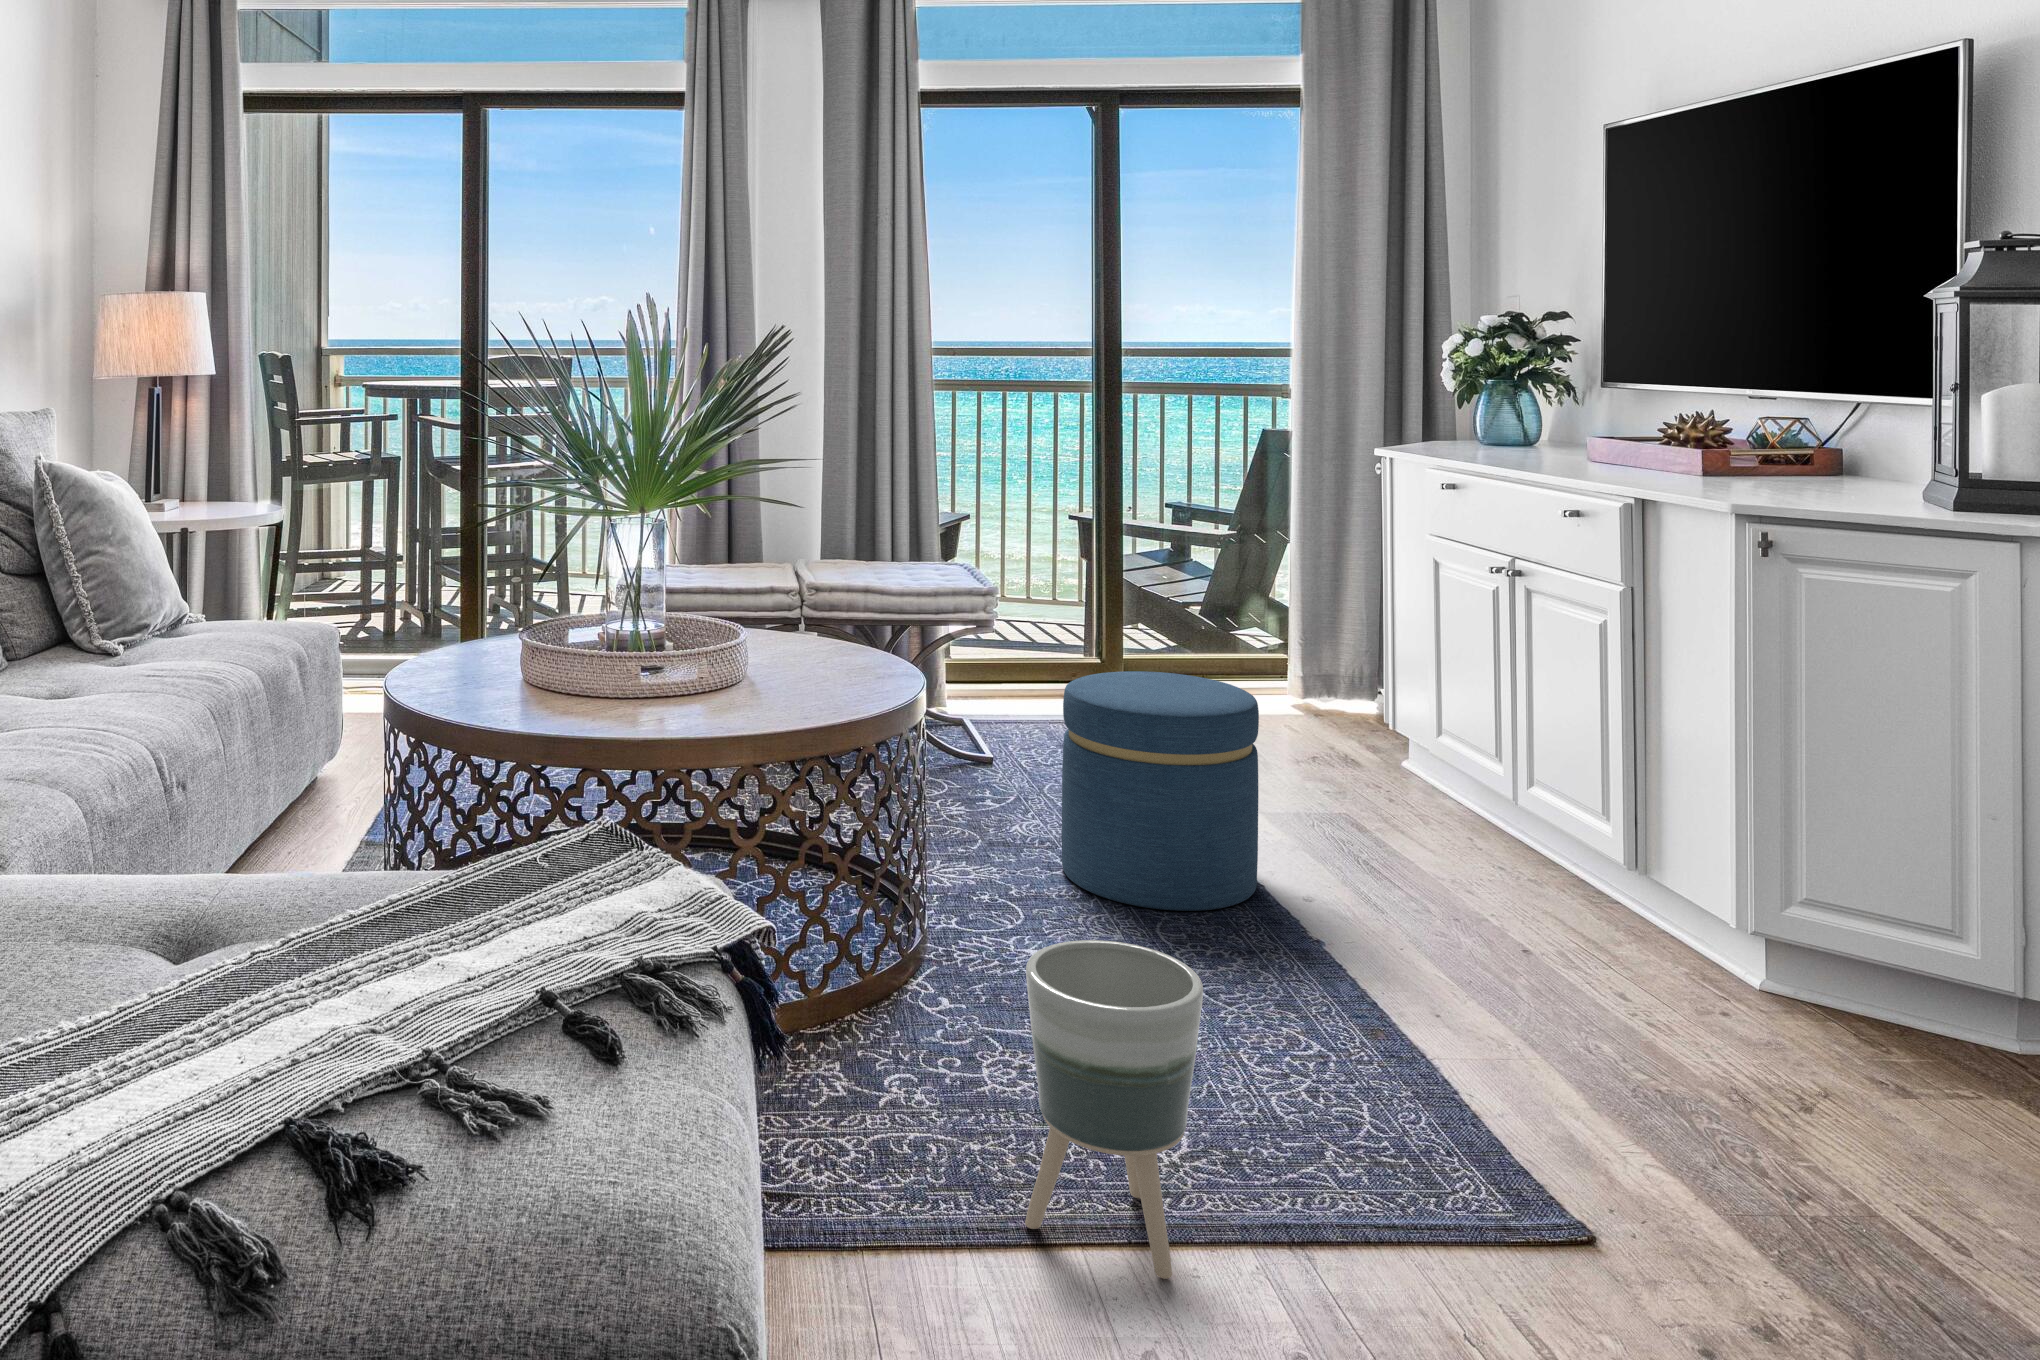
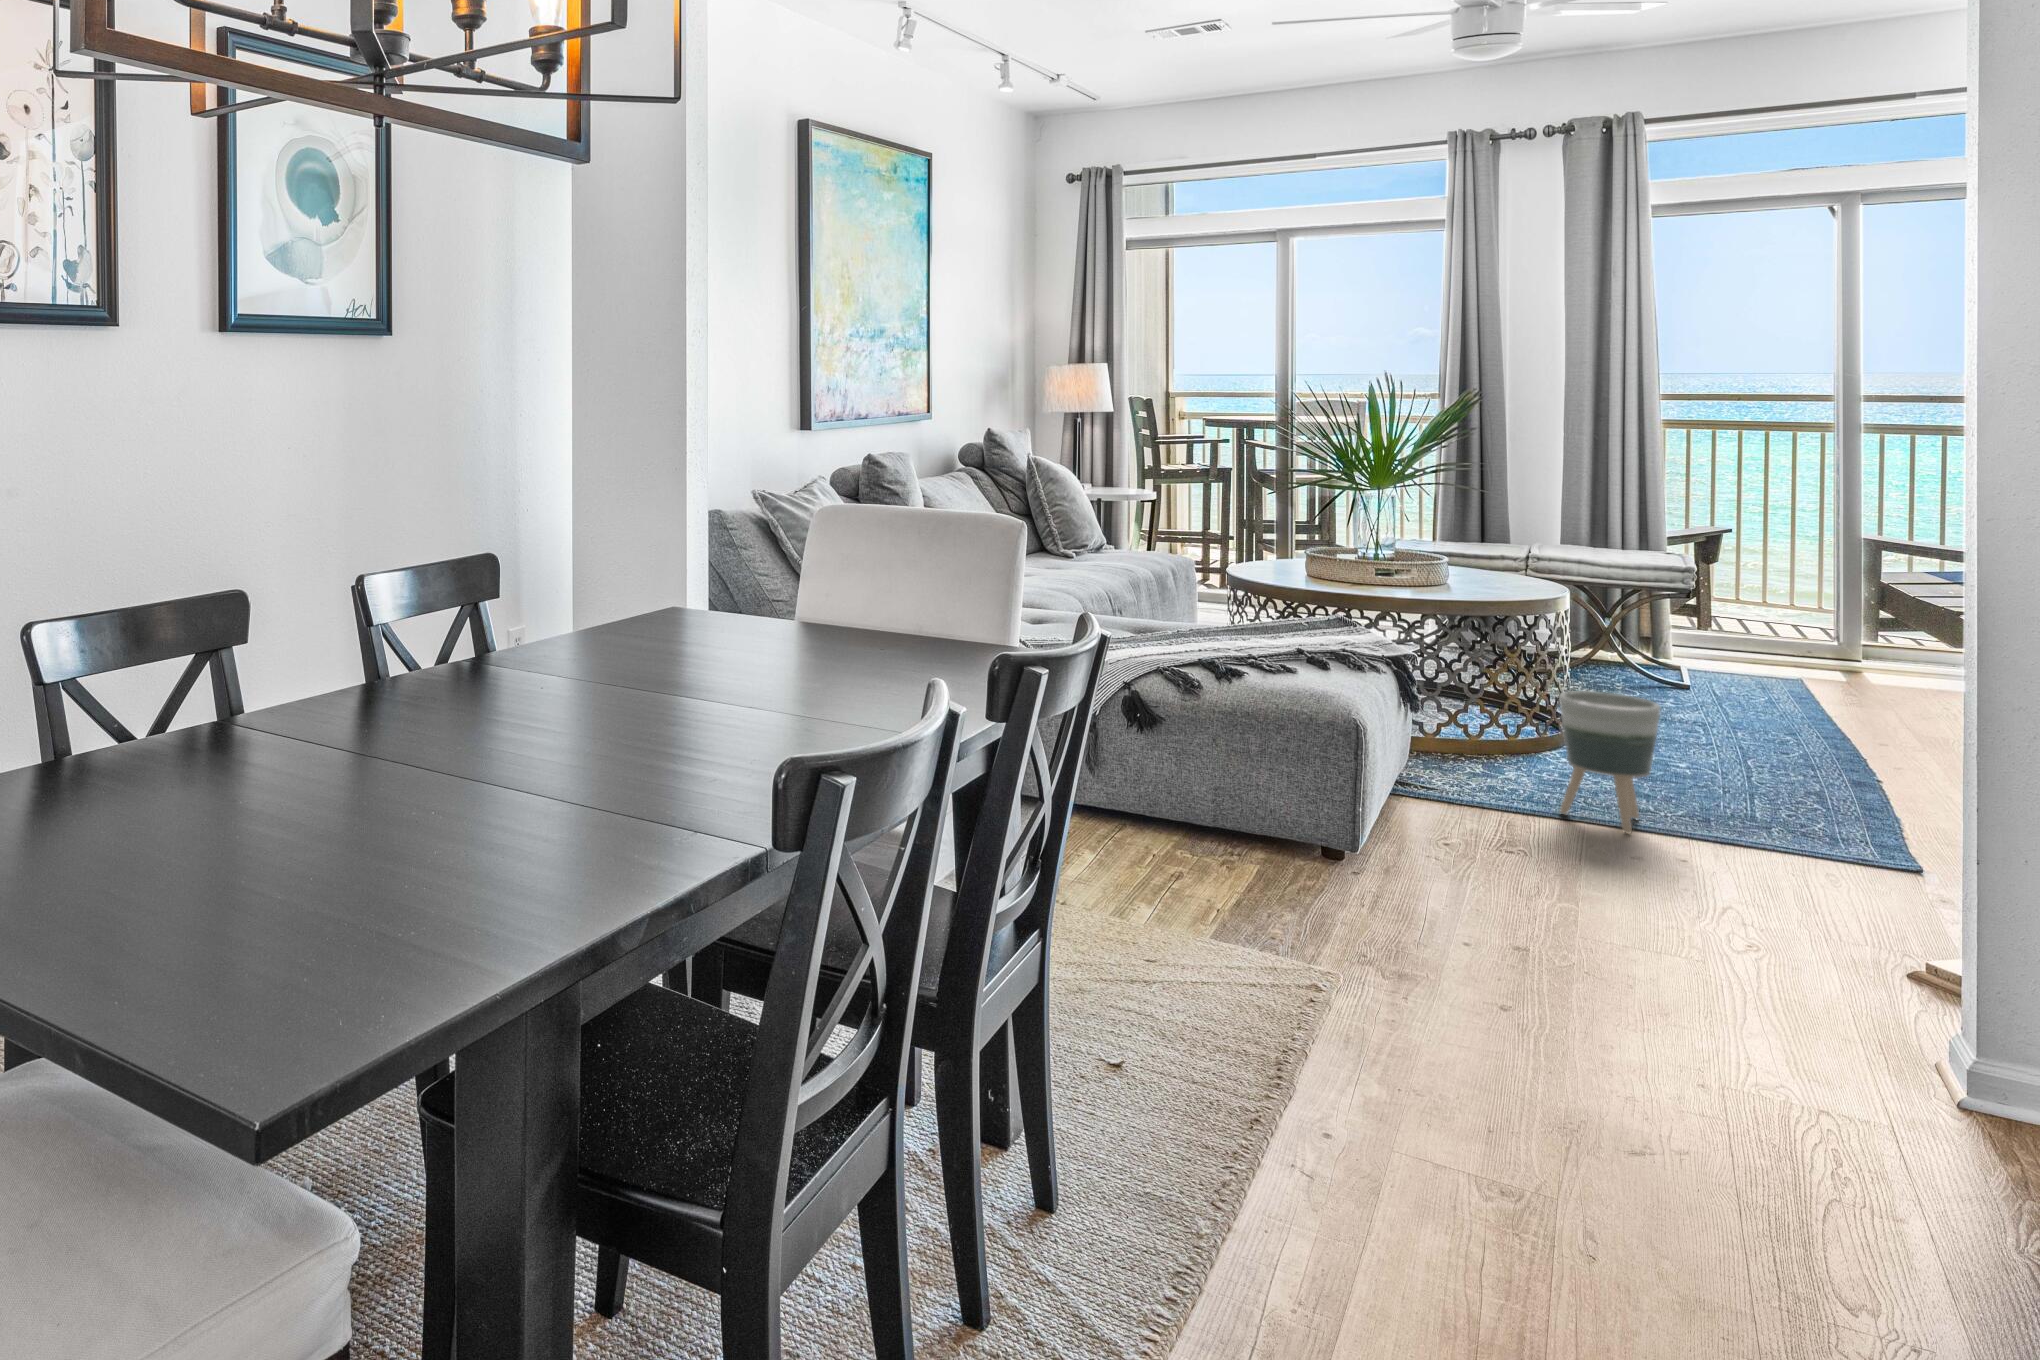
ottoman: present [1062,671,1259,911] -> none [1701,617,1866,765]

